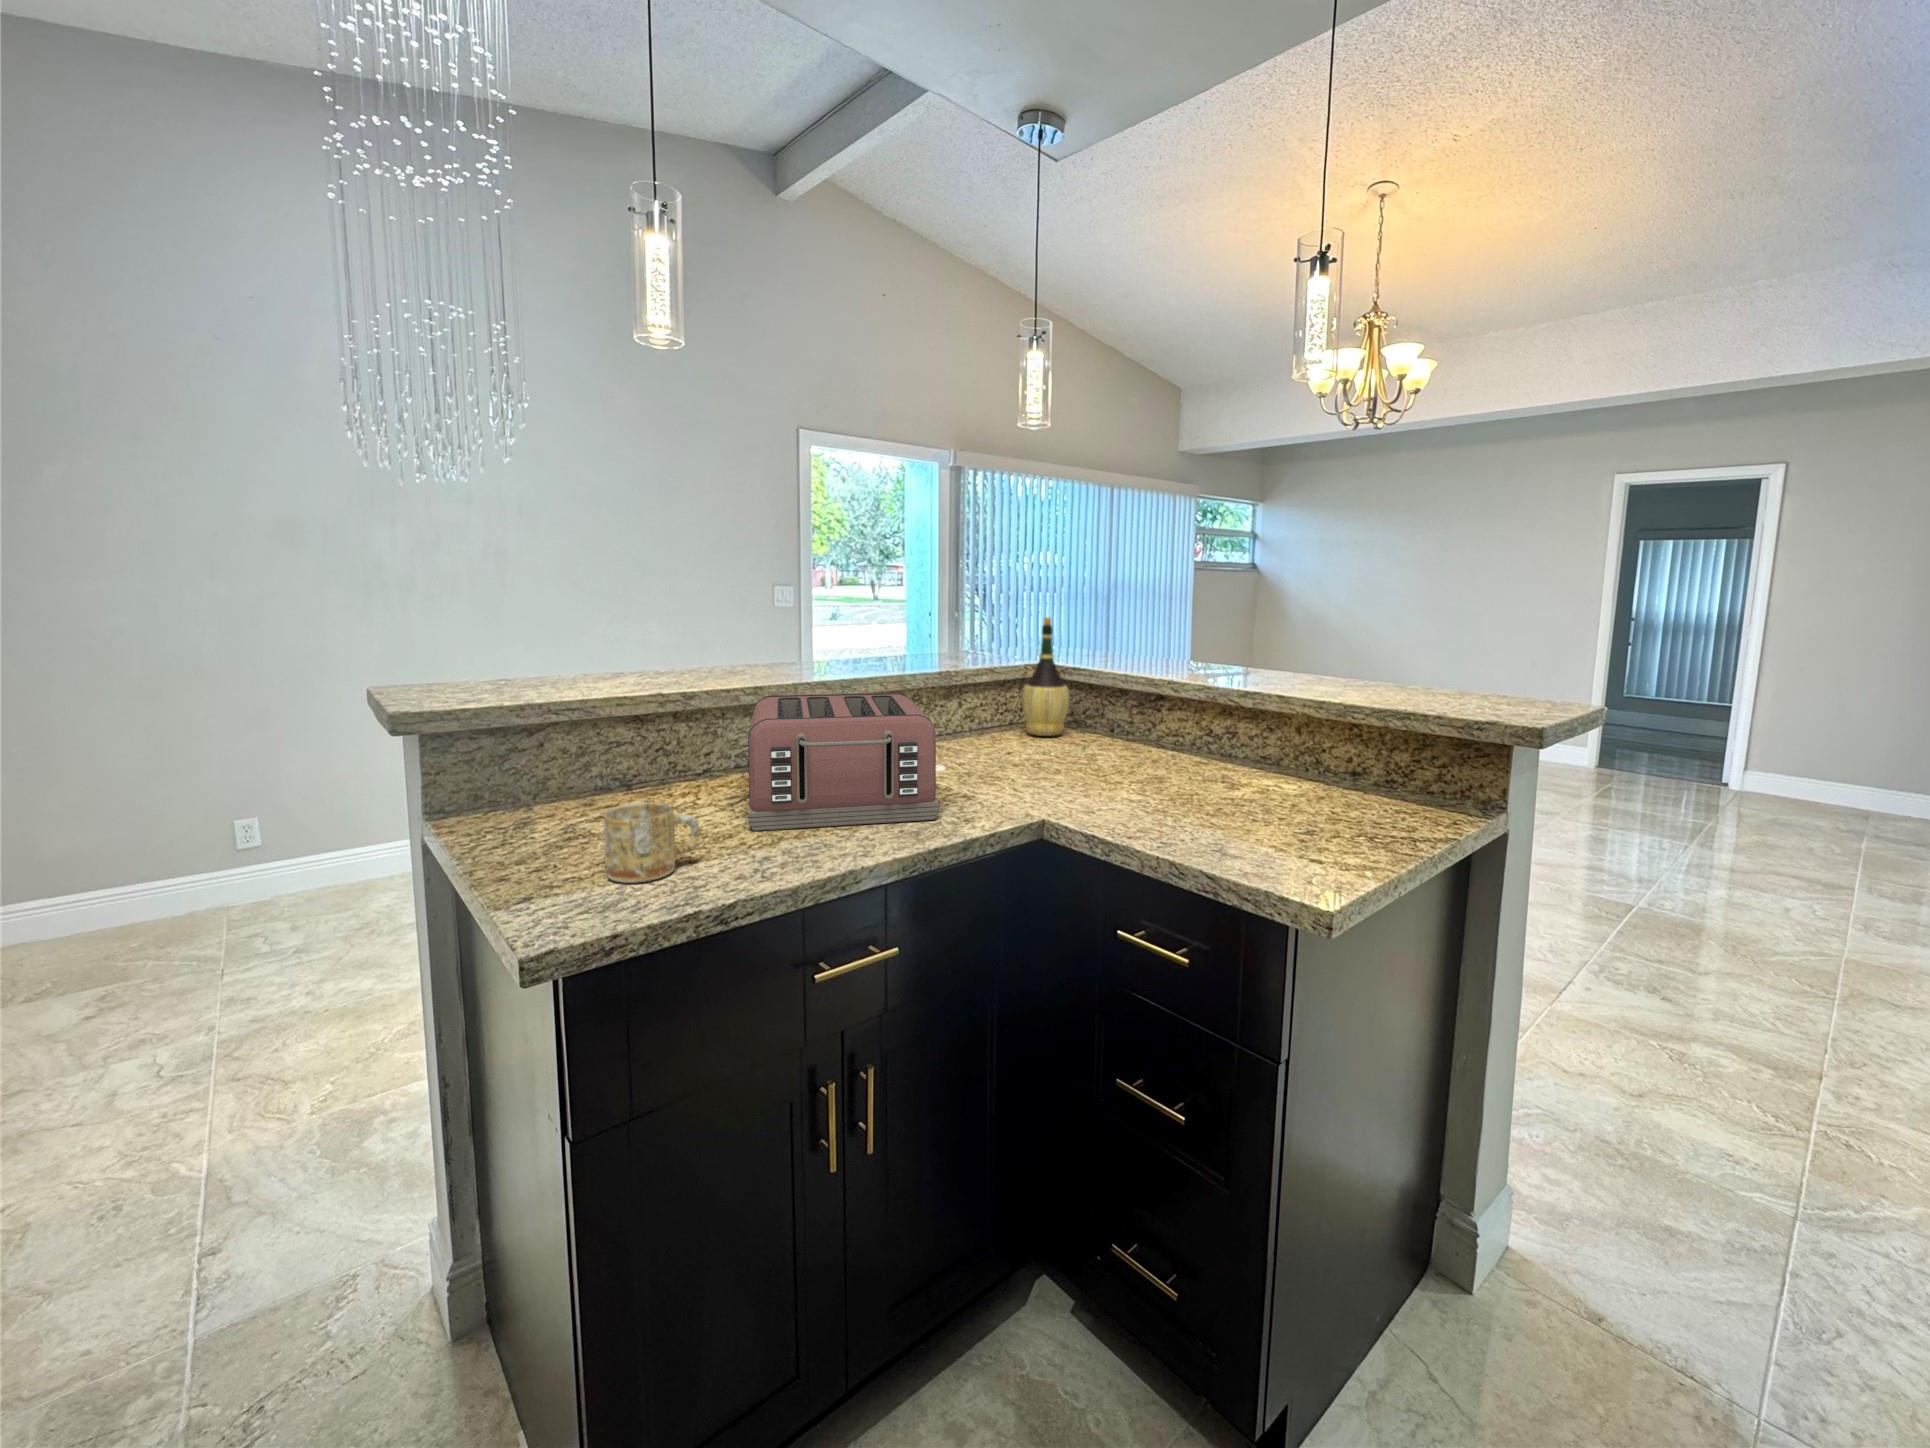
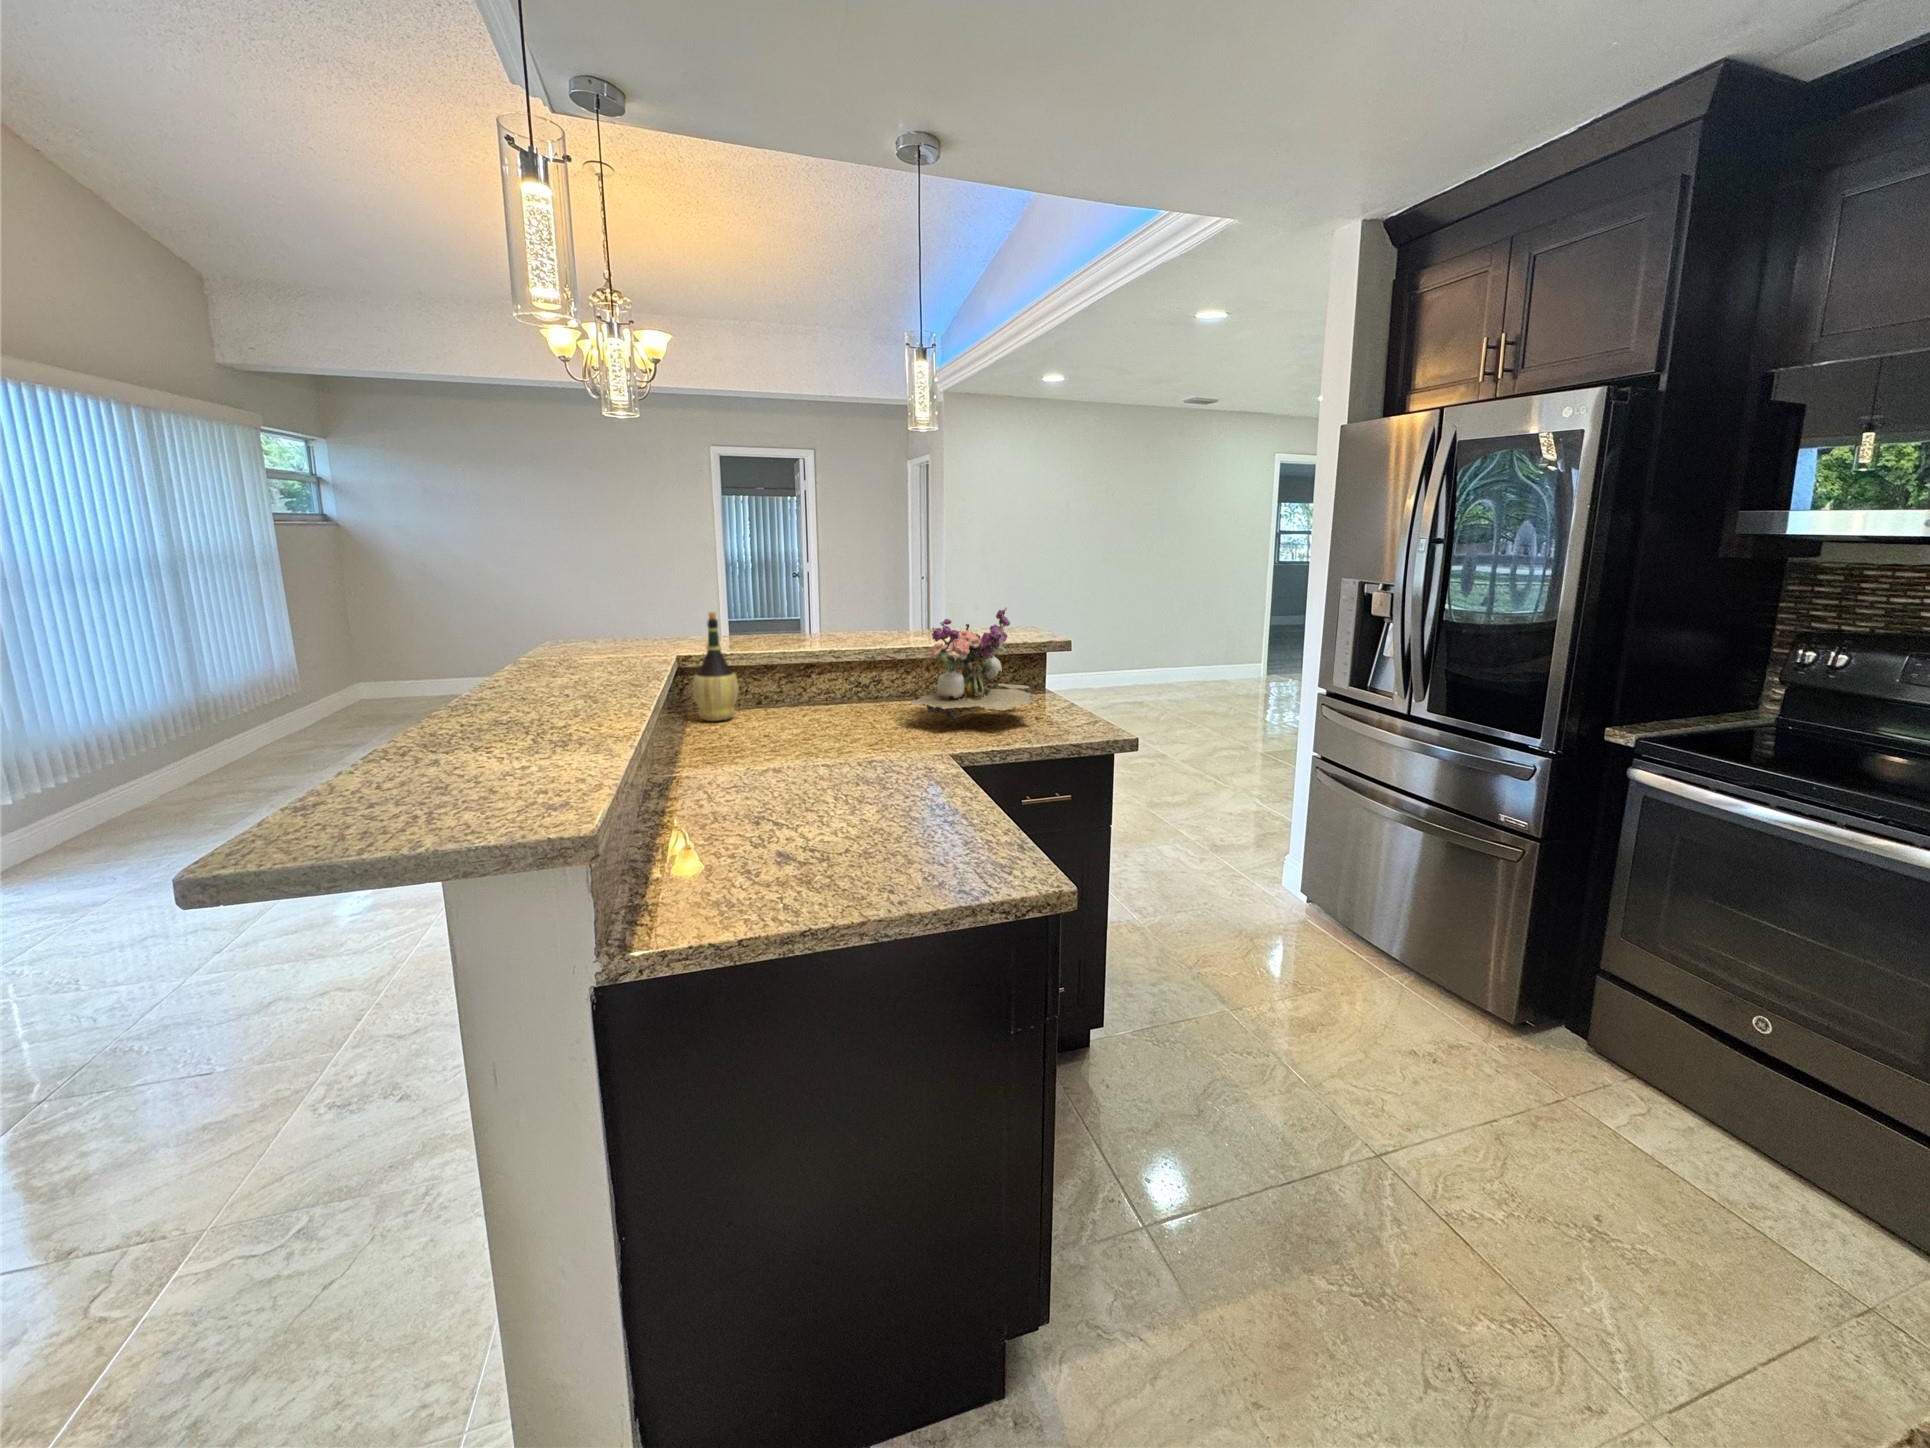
flower arrangement: none [1127,639,1349,801] -> present [911,607,1039,721]
toaster: present [748,693,939,831] -> none [723,695,930,819]
mug: present [604,802,700,883] -> none [924,797,975,861]

